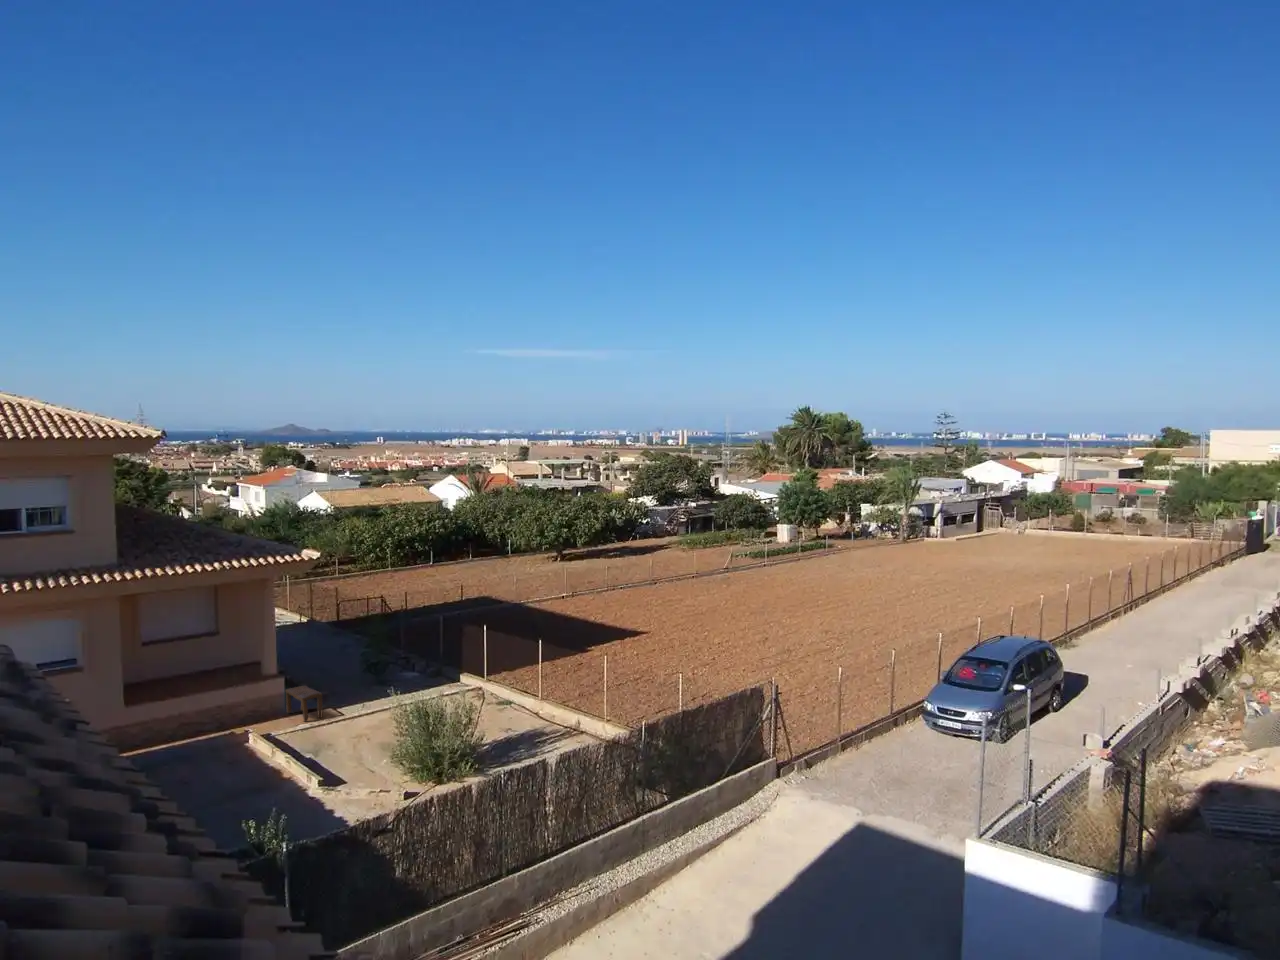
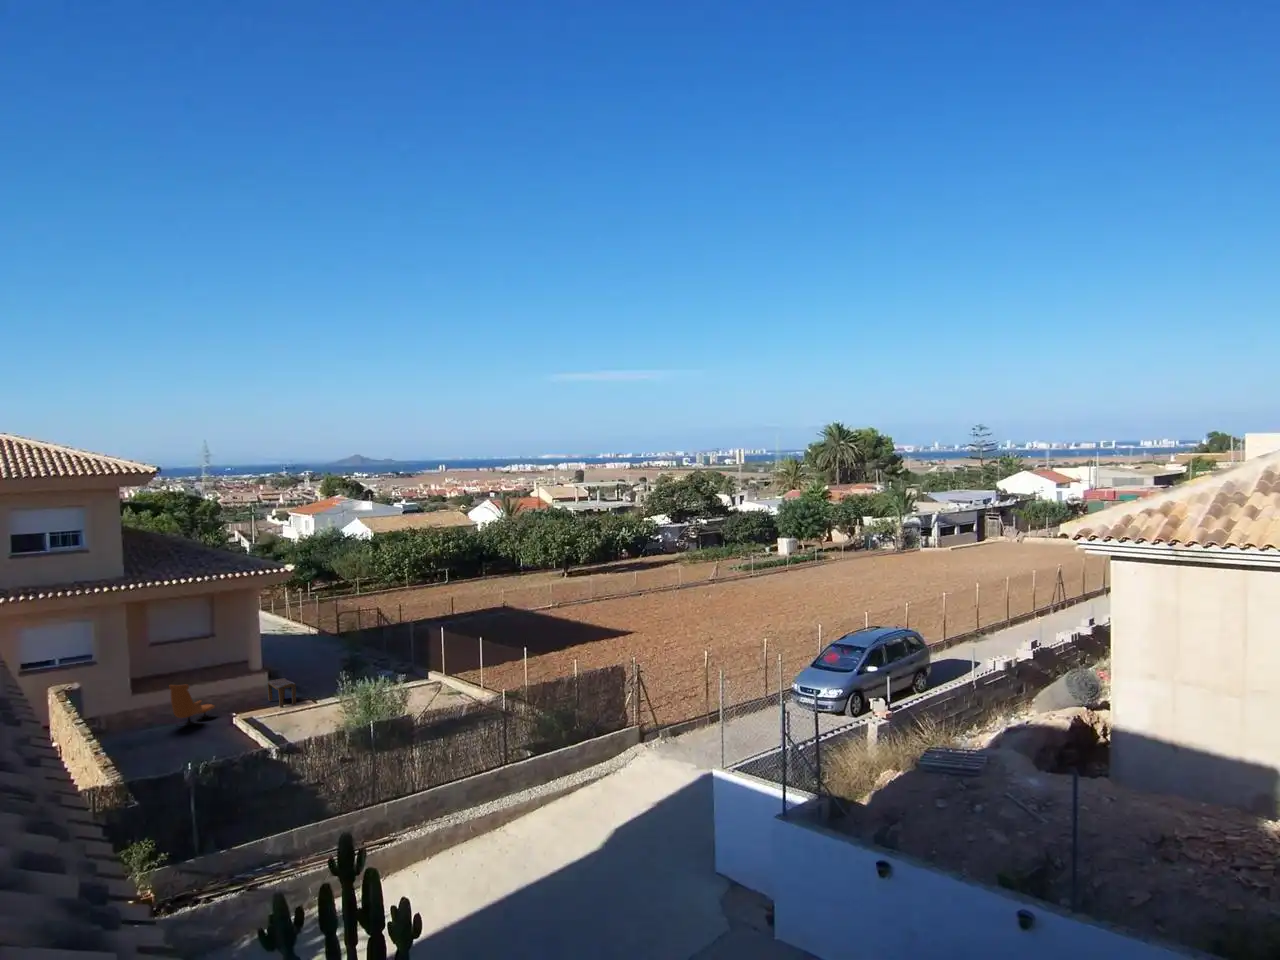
lounge chair: none [177,697,228,752] -> present [169,685,215,729]

